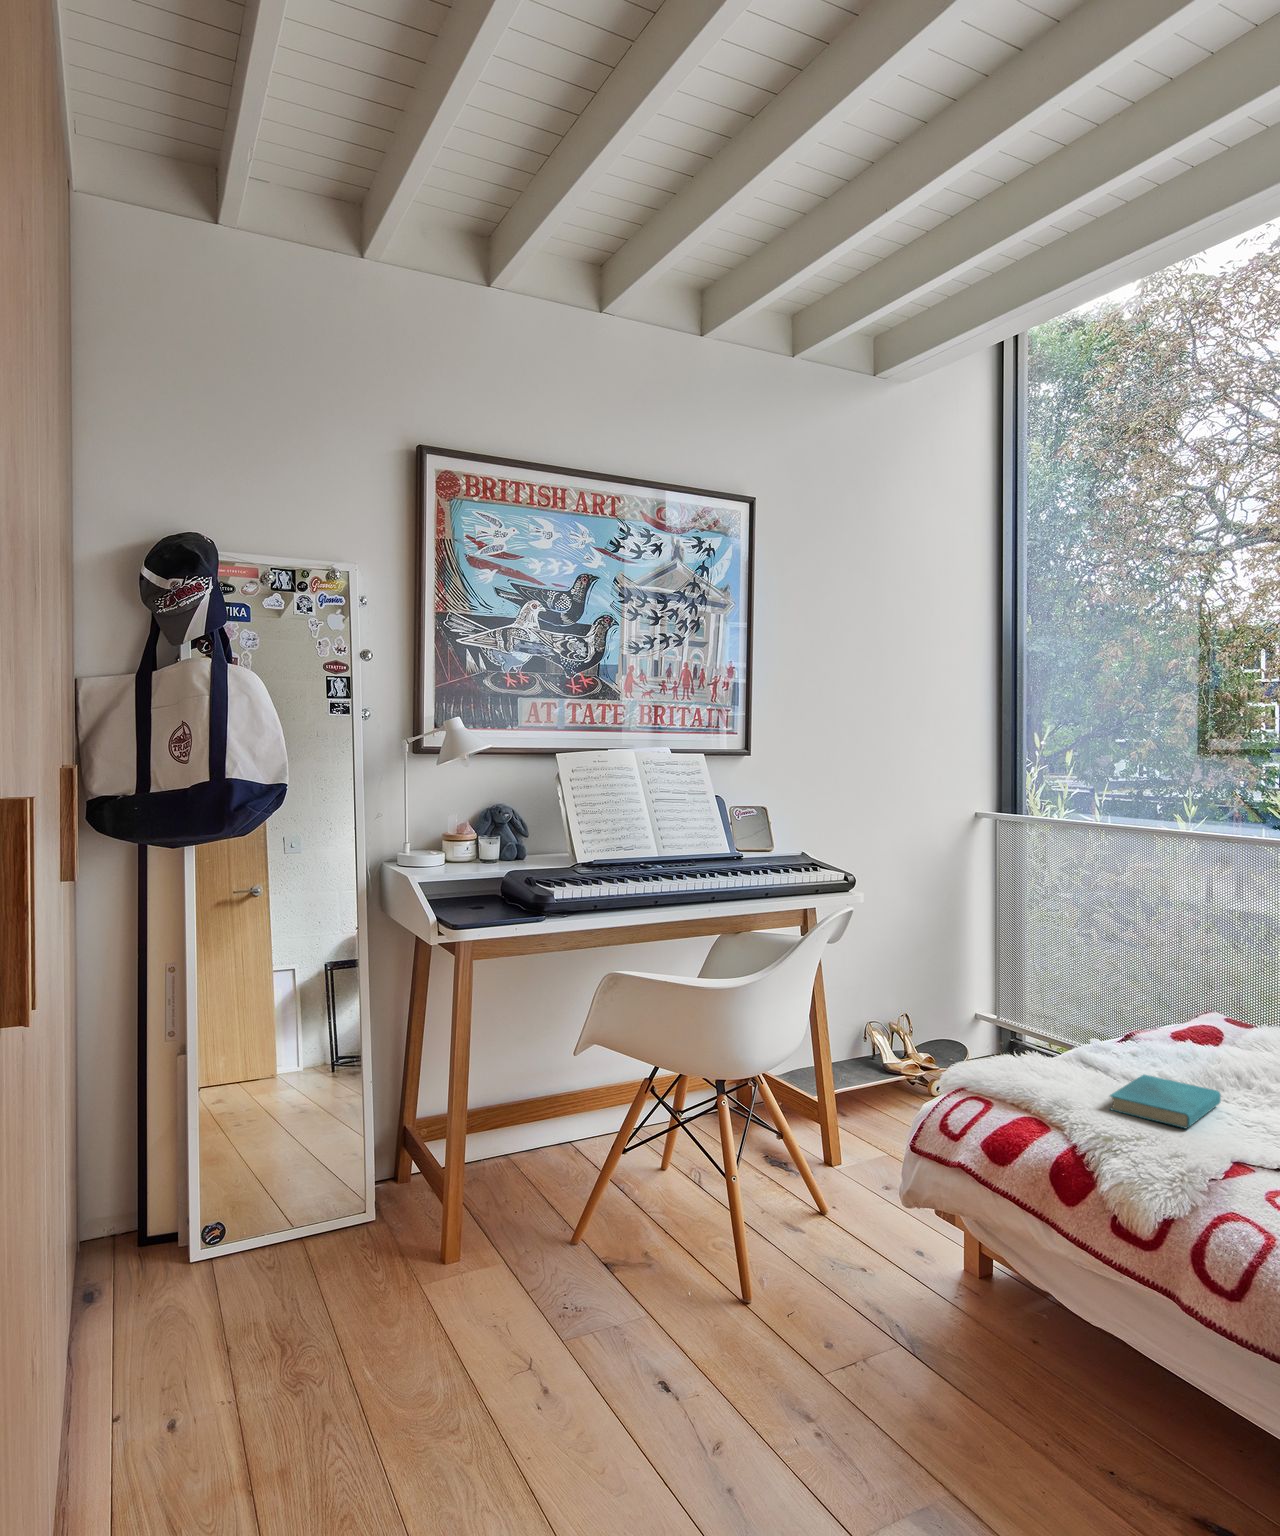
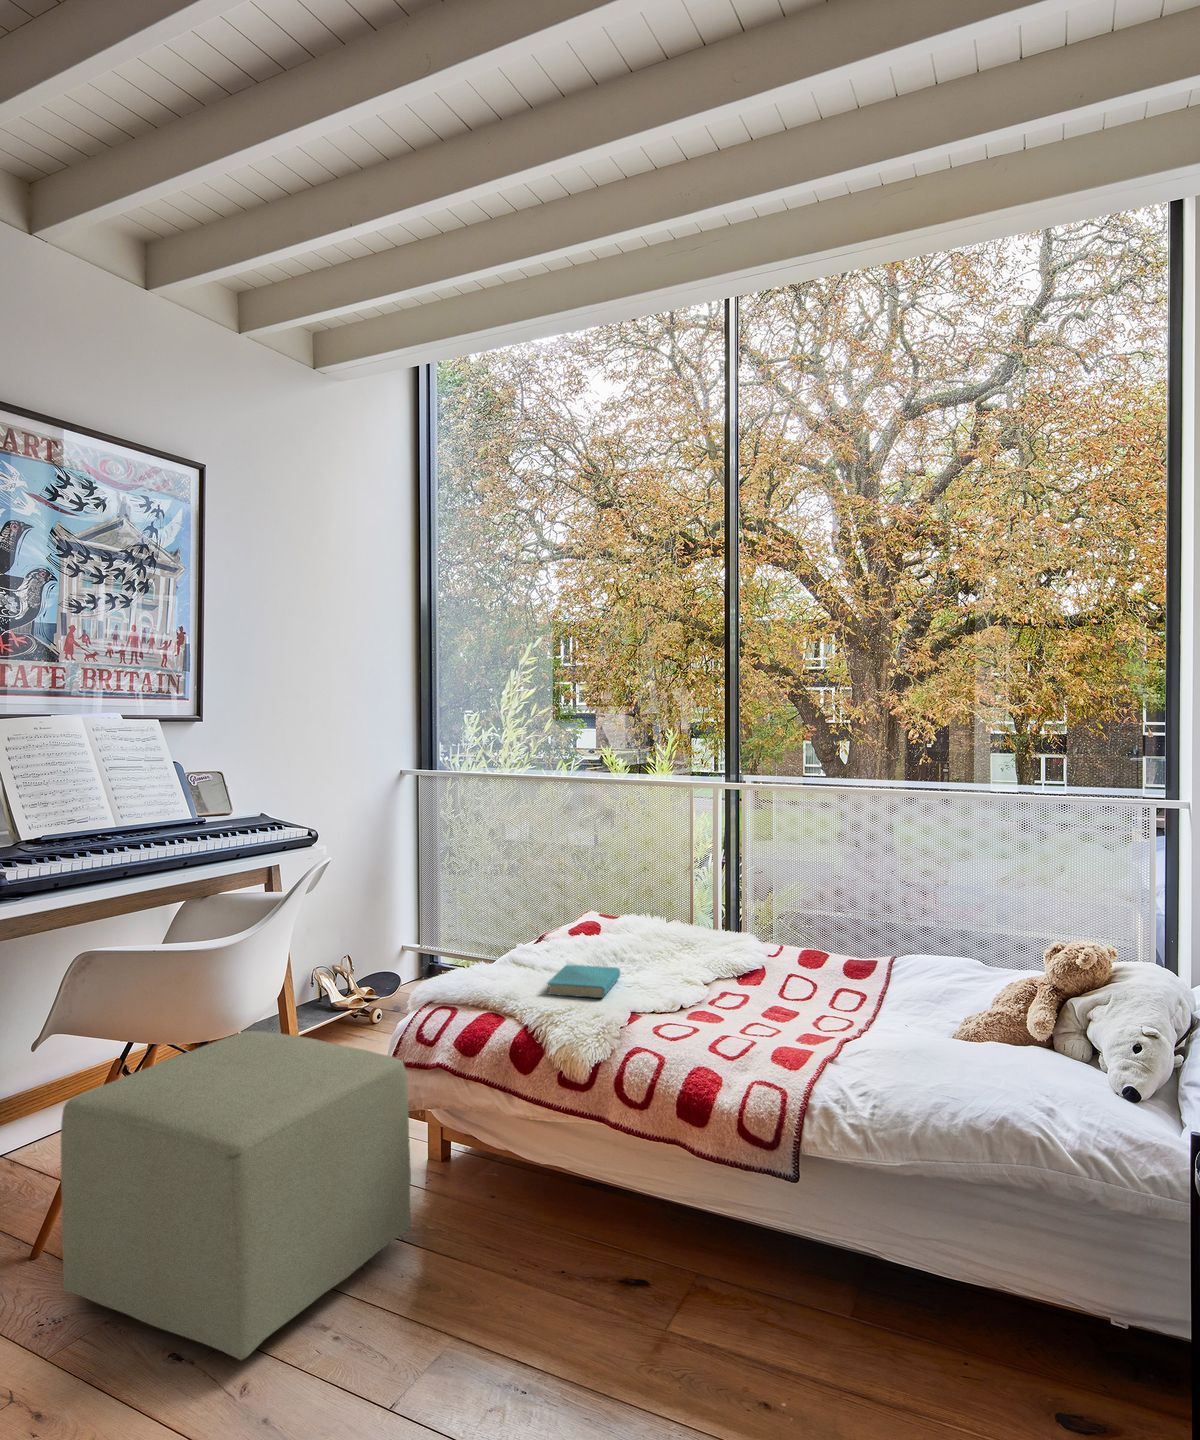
ottoman: none [576,1088,923,1447] -> present [61,1031,411,1360]

